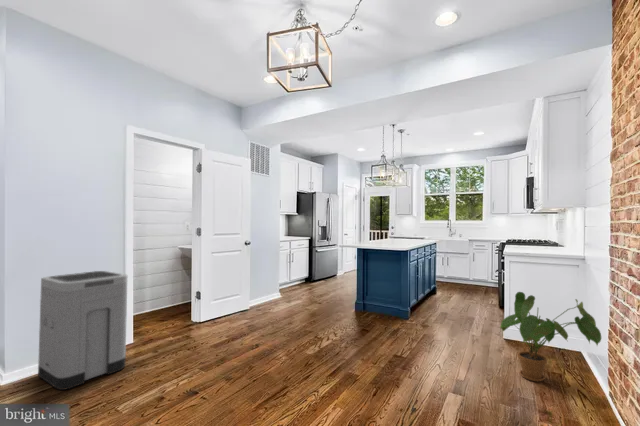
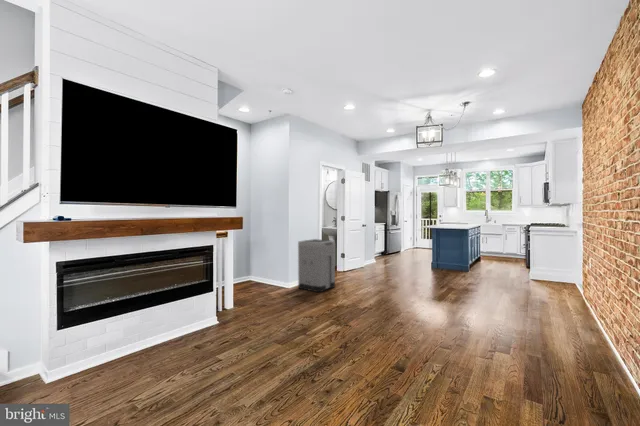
house plant: present [500,292,601,382] -> none [529,247,582,292]

